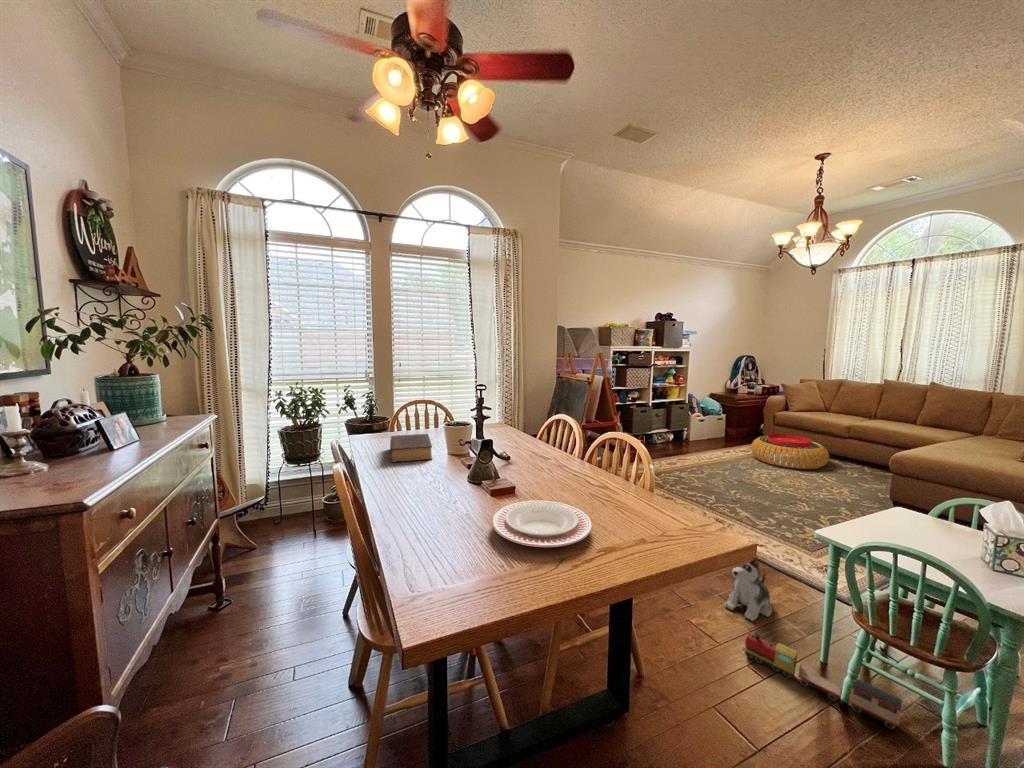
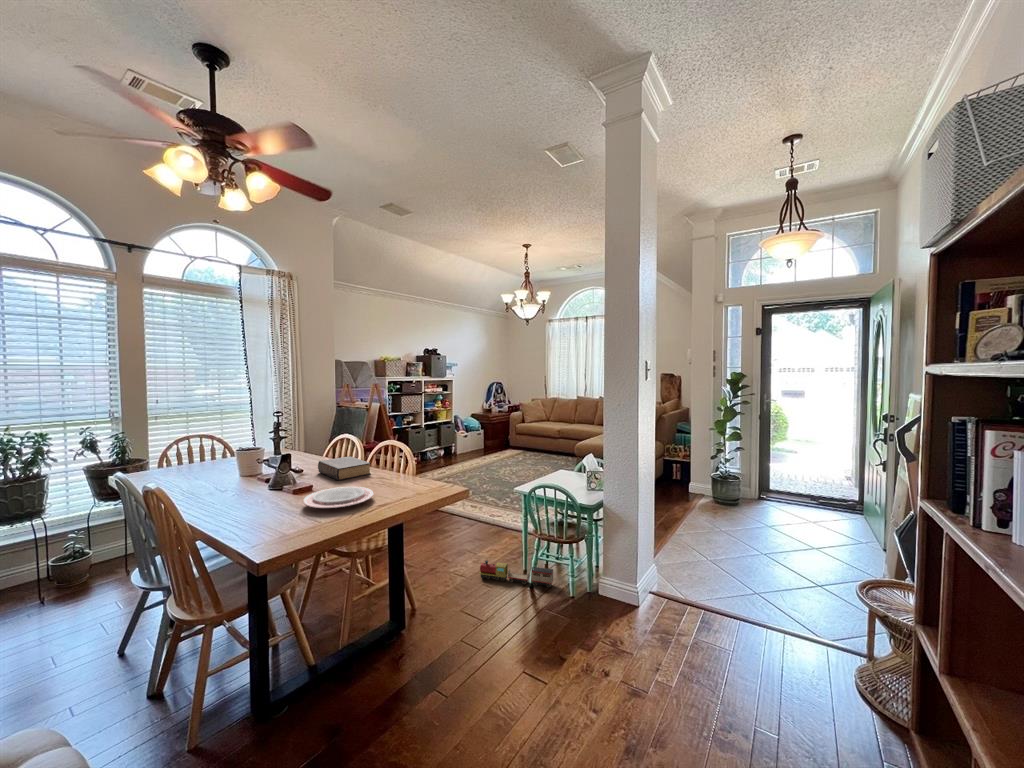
book: present [389,434,432,463] -> present [318,456,371,481]
pouf: present [751,434,829,469] -> none [500,440,549,465]
plush toy: present [725,557,772,621] -> none [471,513,500,560]

